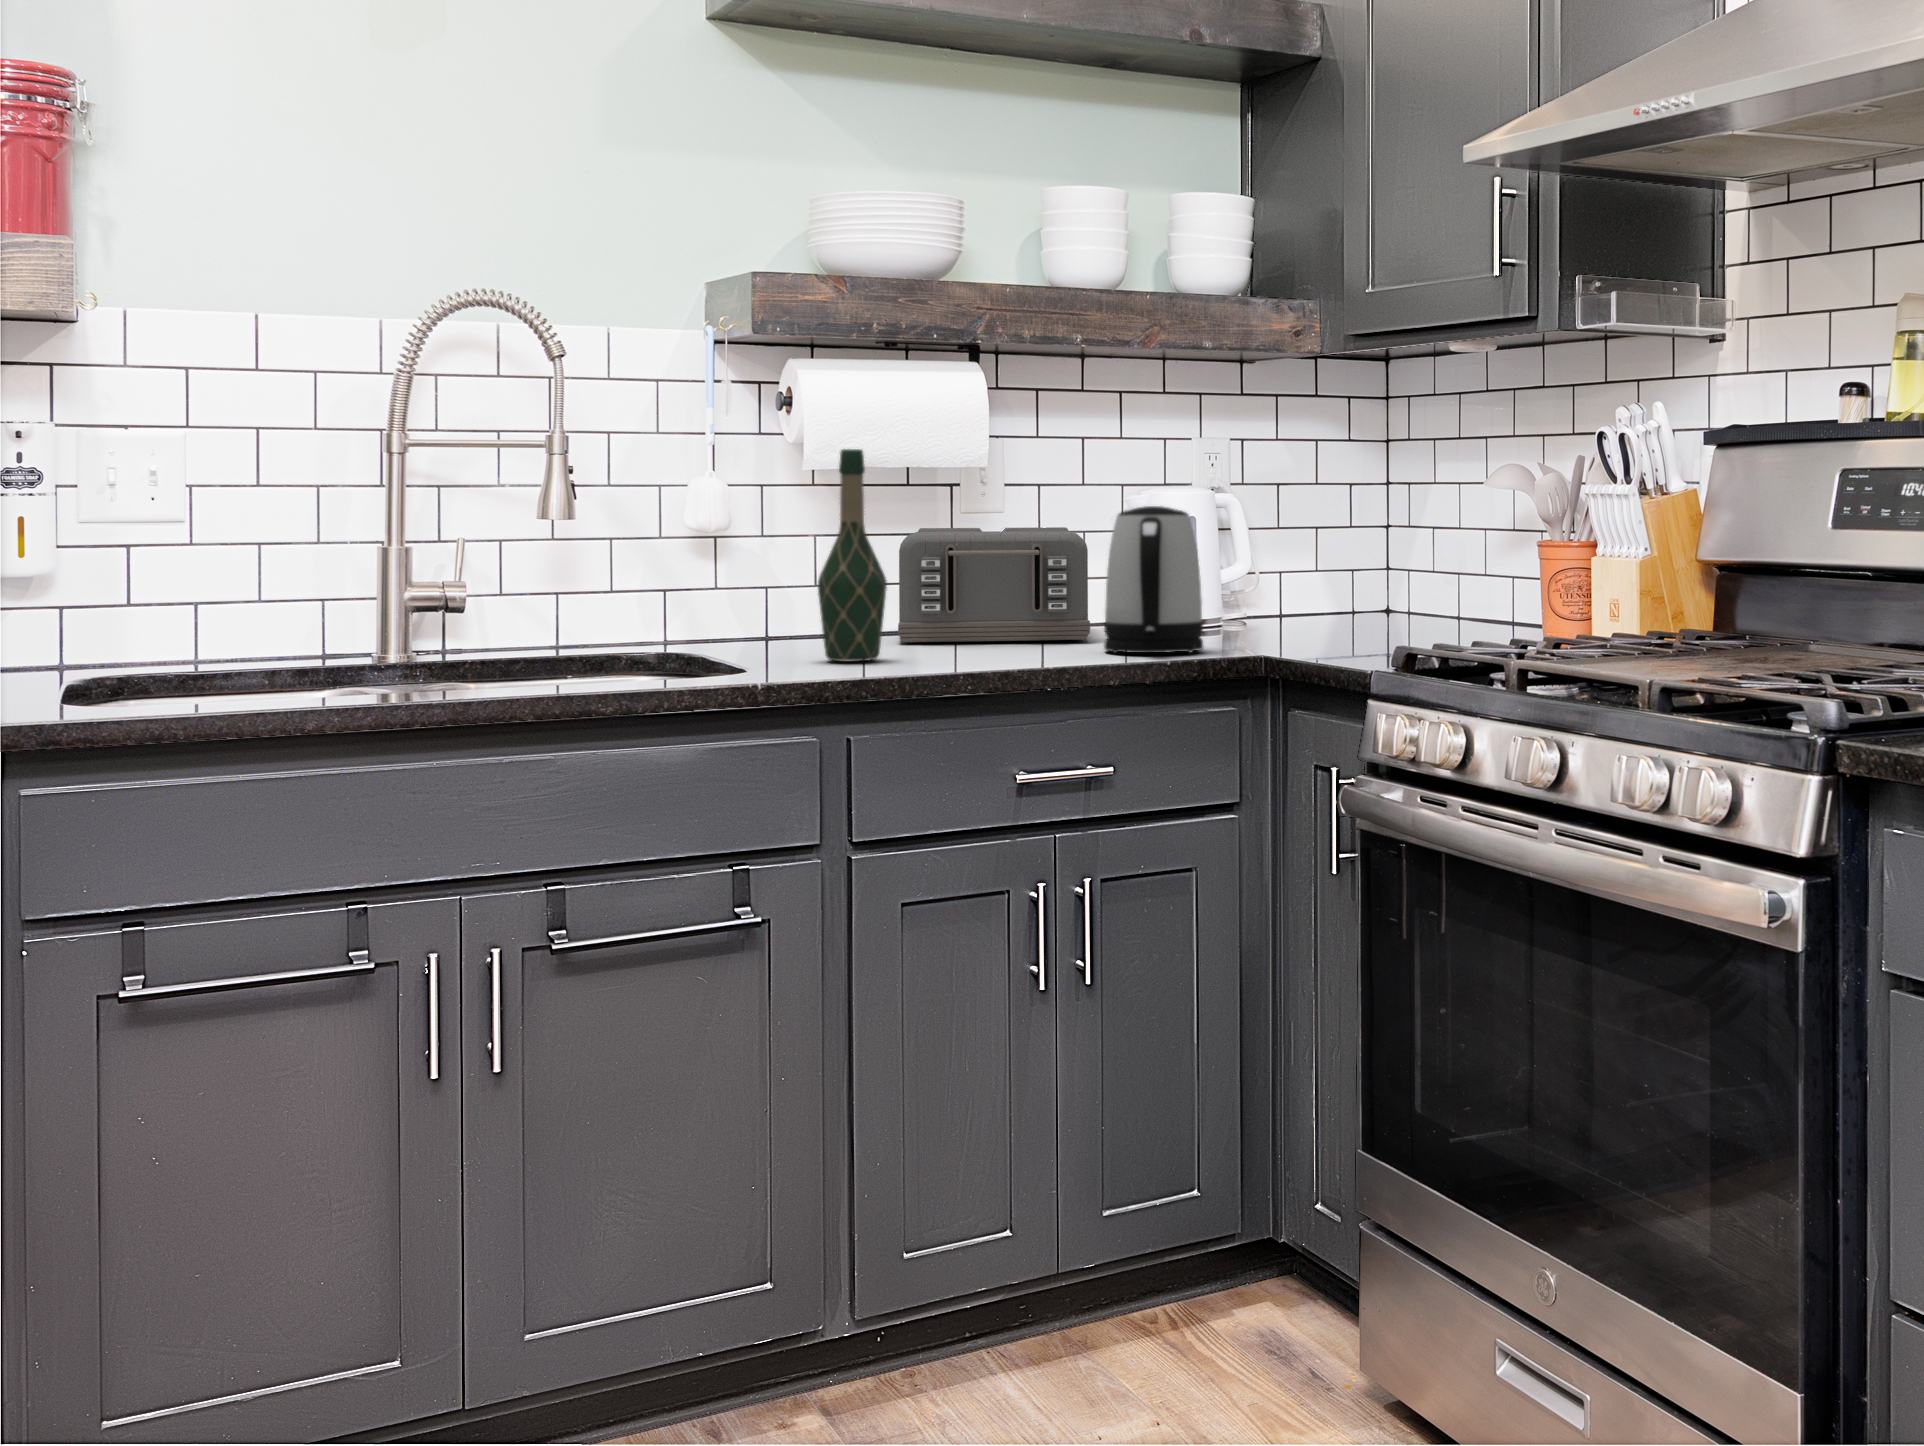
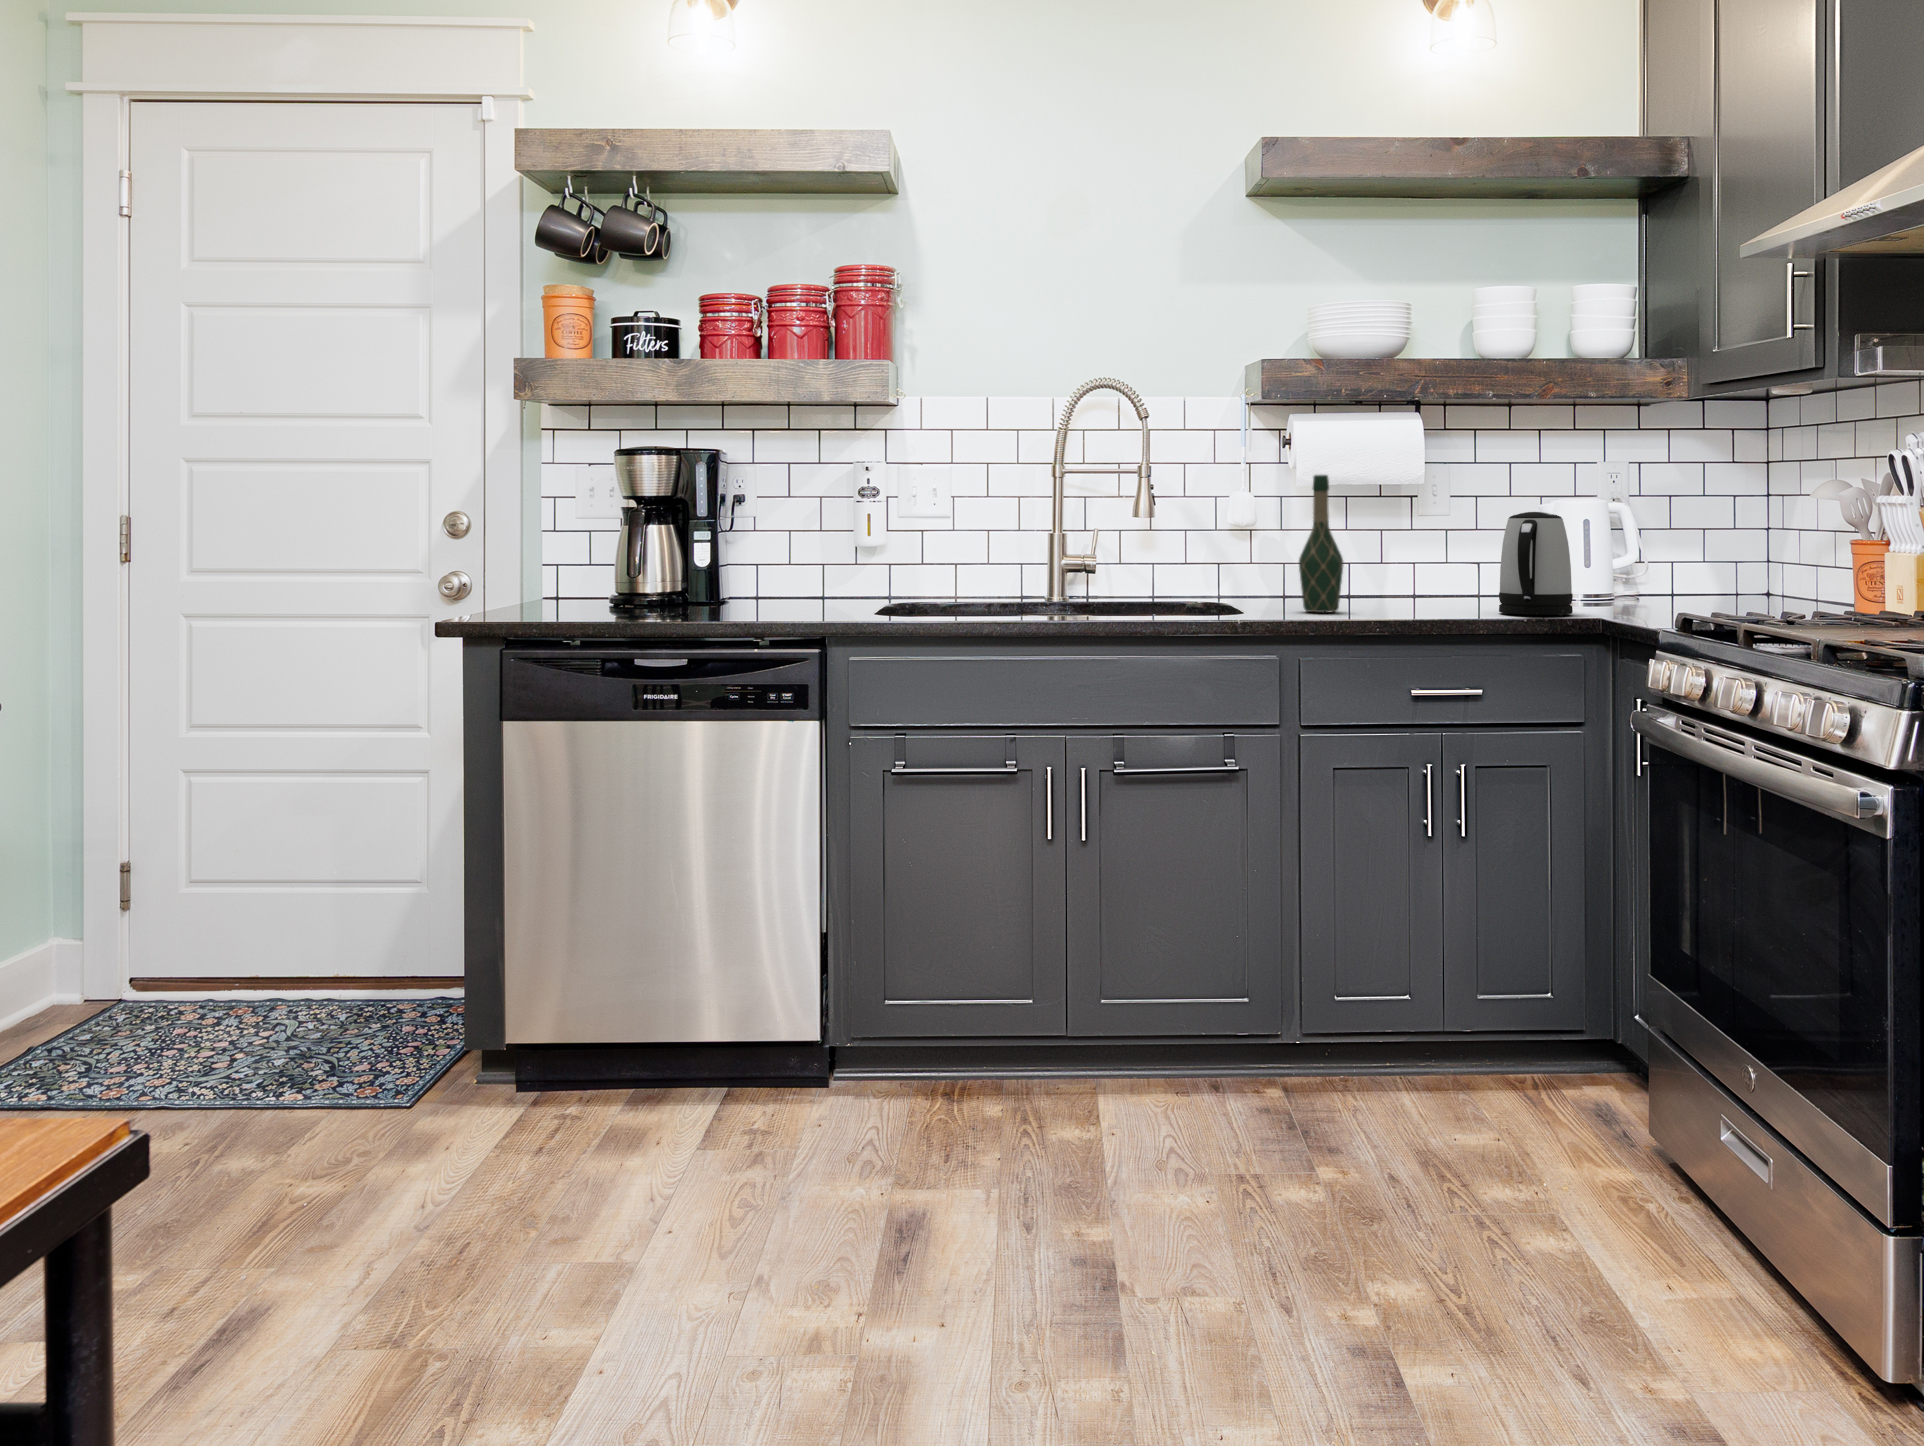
toaster: present [898,527,1090,642] -> none [1365,526,1505,605]

